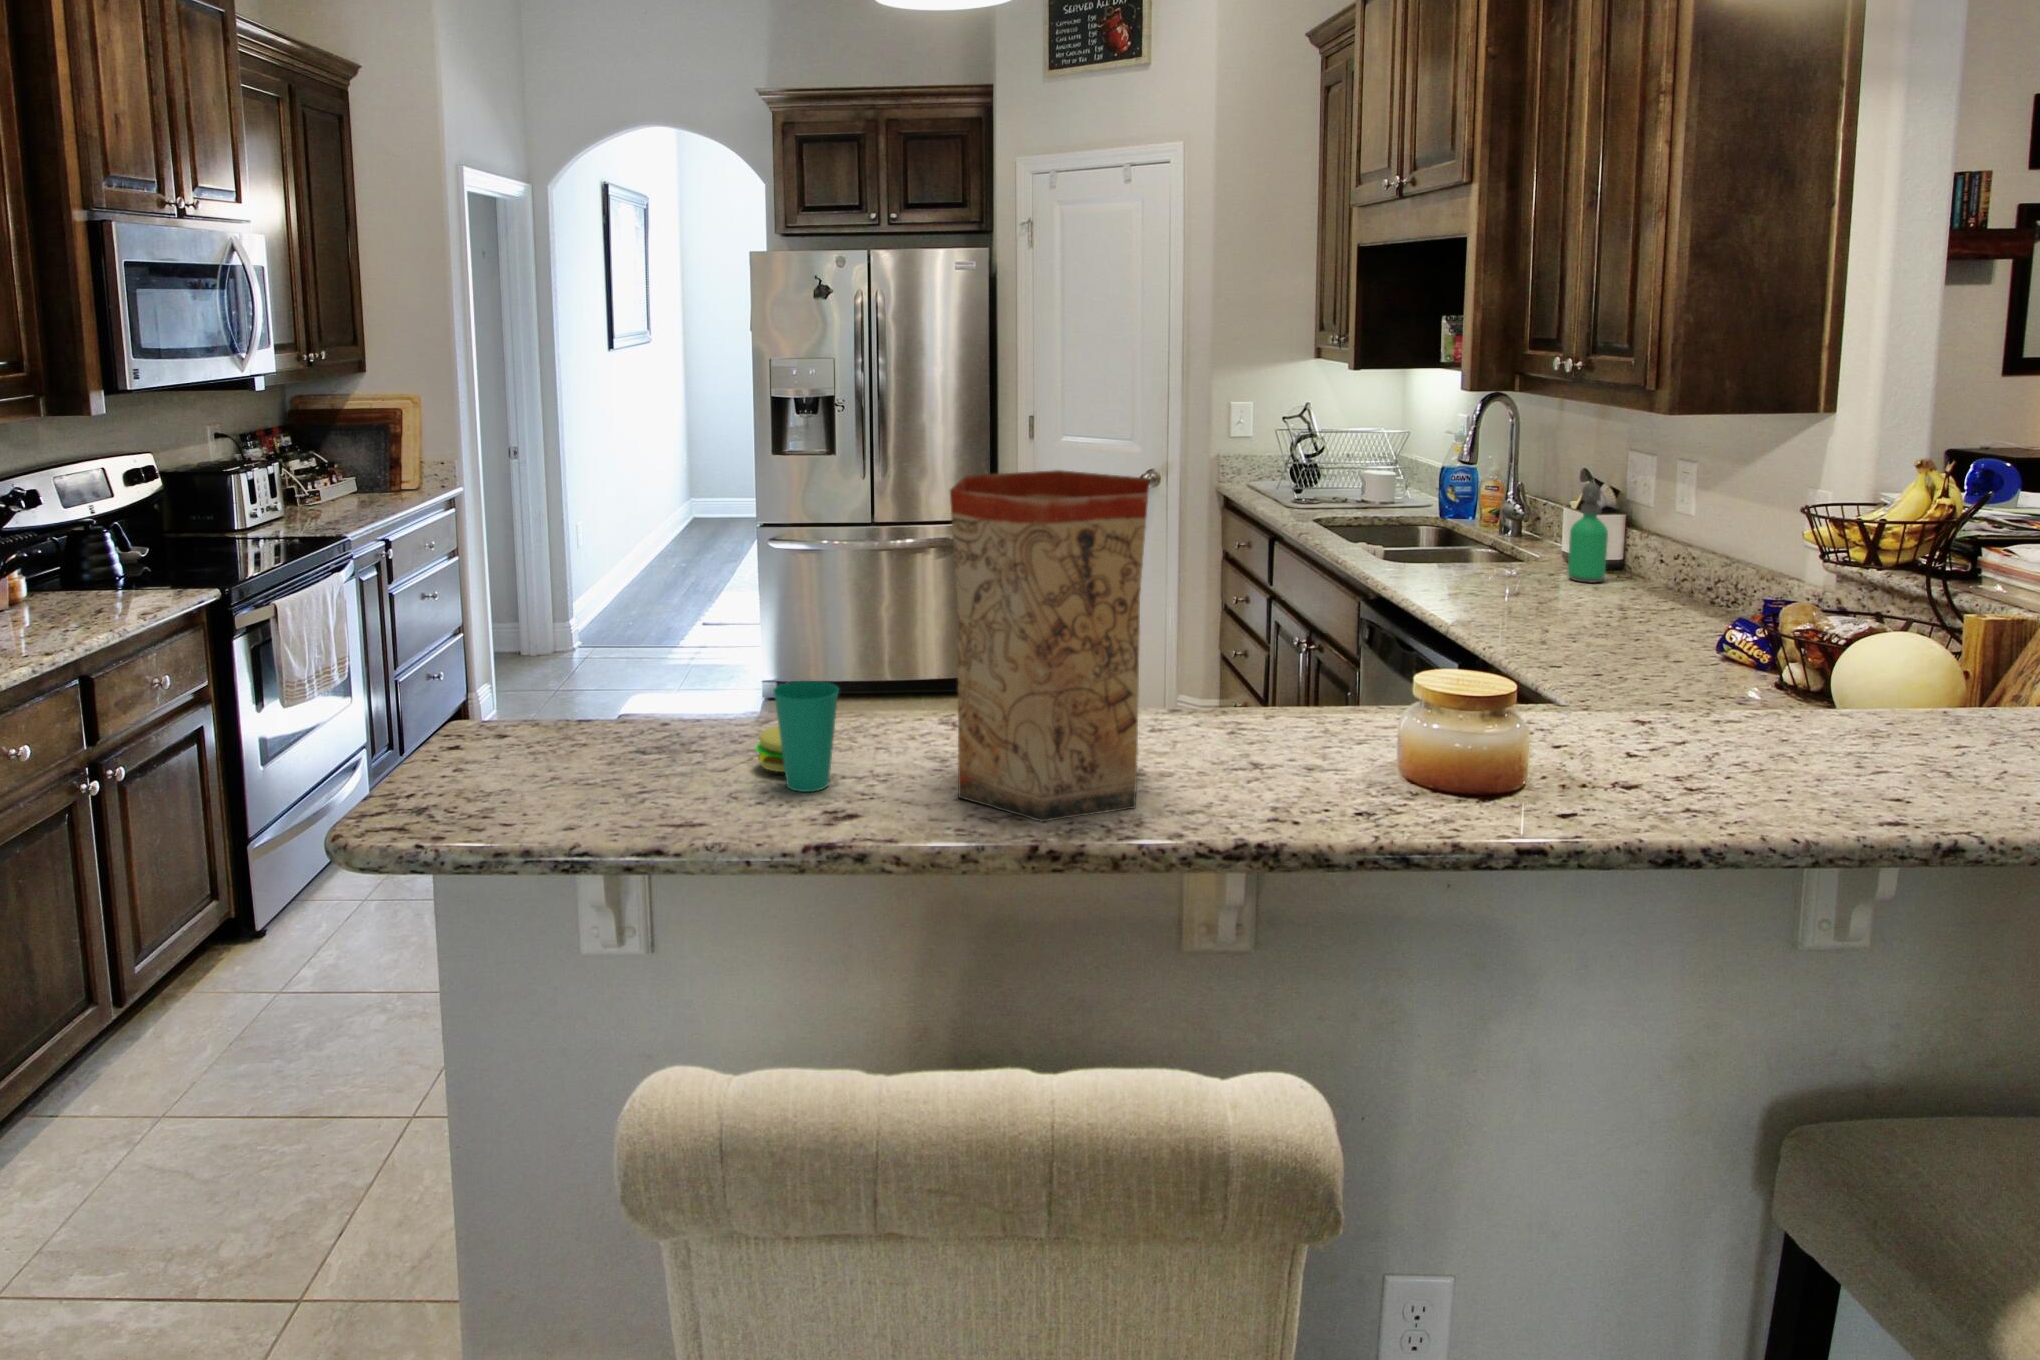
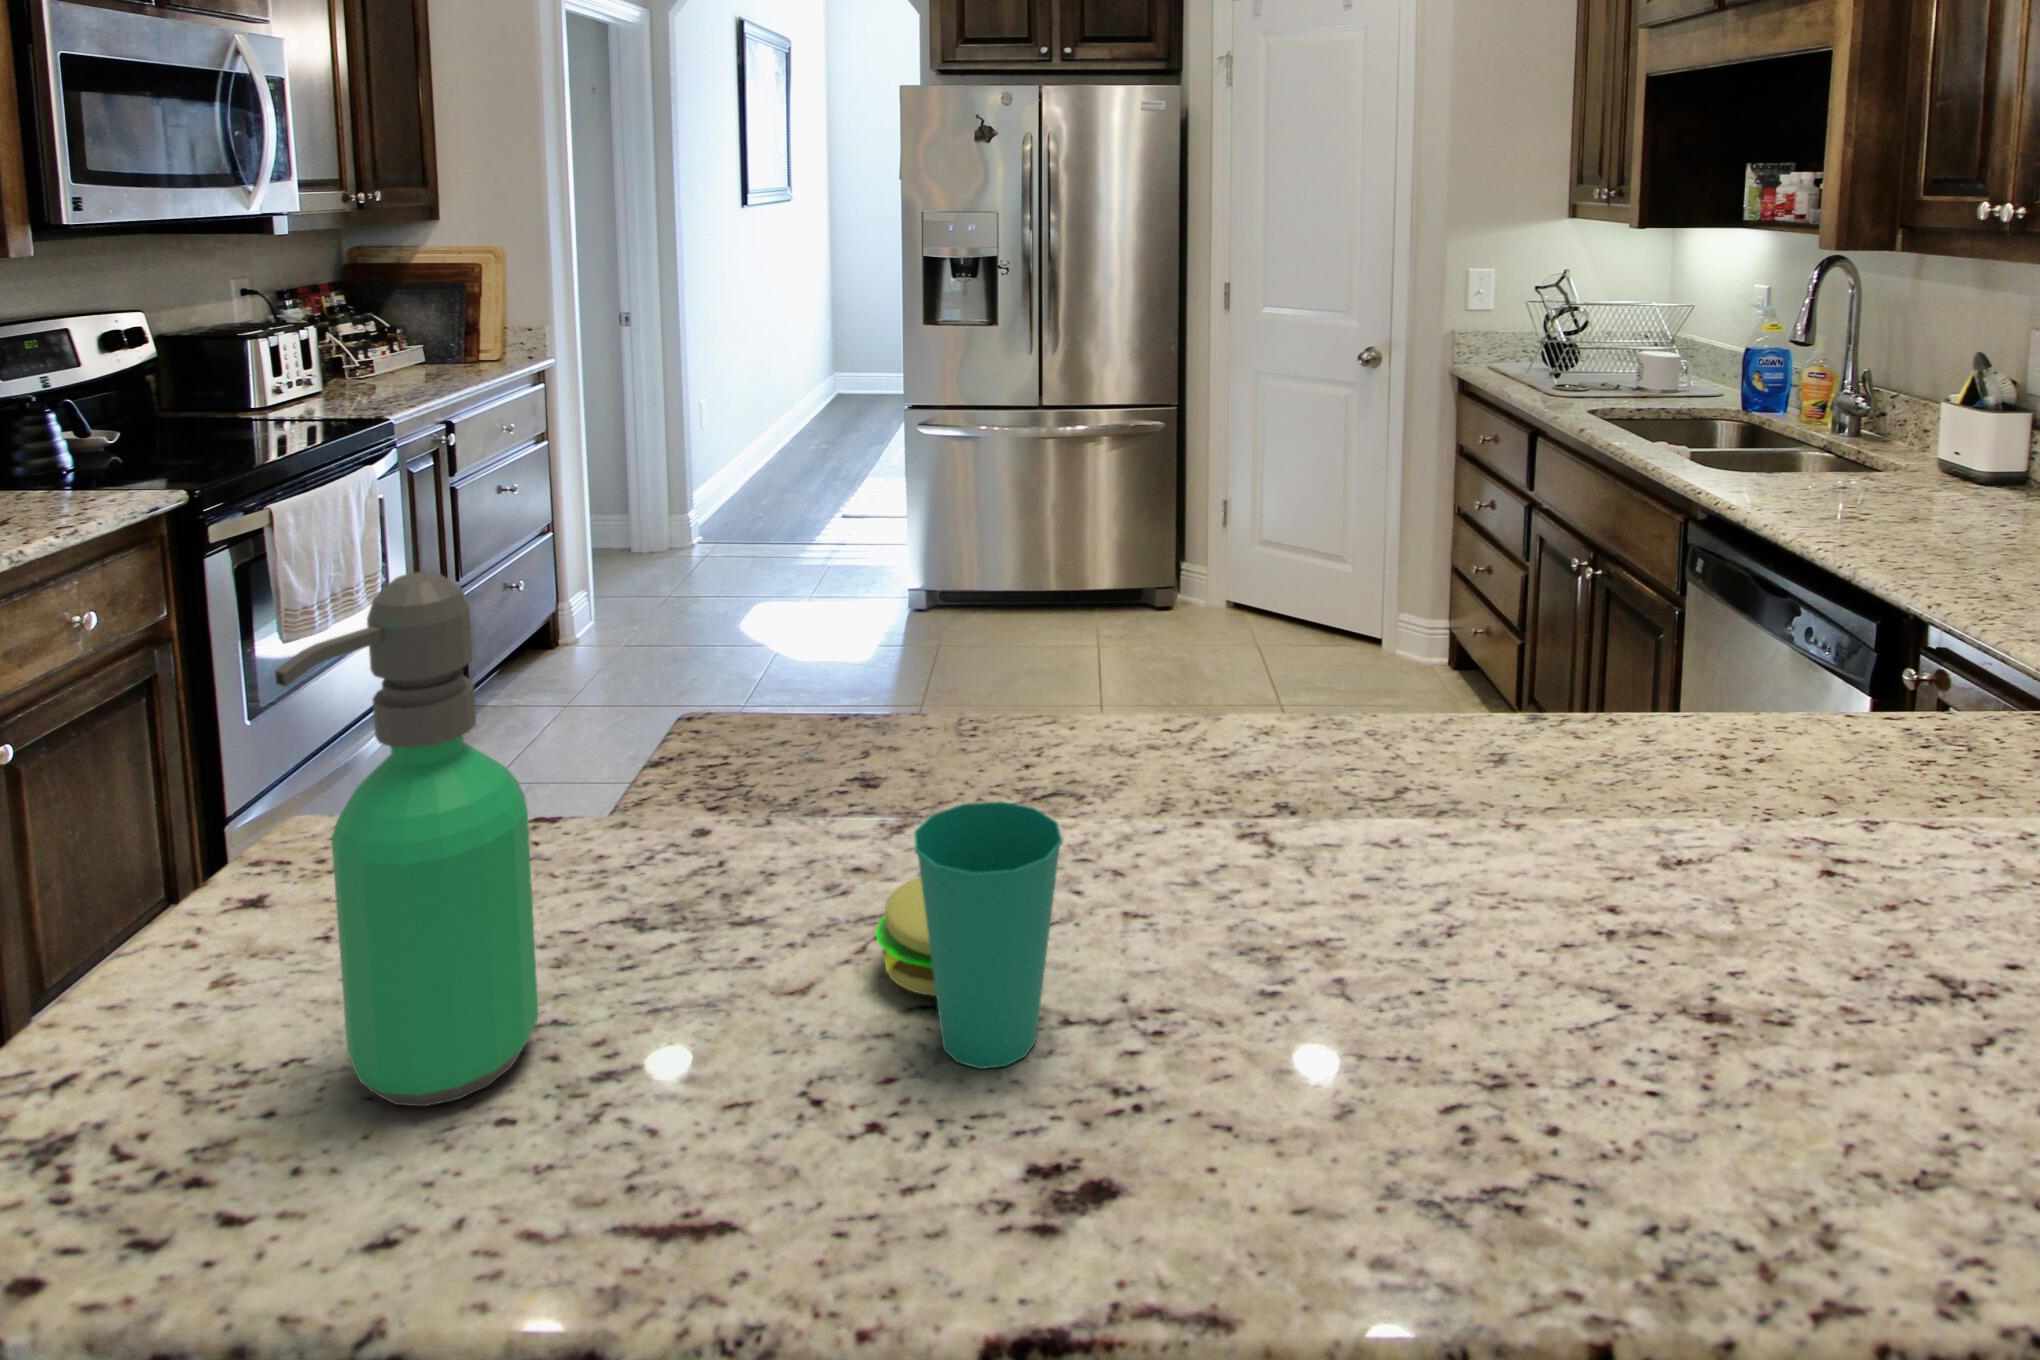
vase: present [950,470,1149,821] -> none [1333,350,1852,1214]
soap dispenser: present [1568,483,1608,582] -> present [275,572,538,1107]

